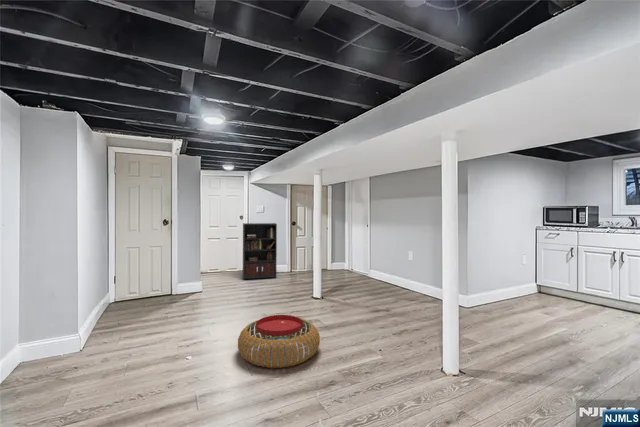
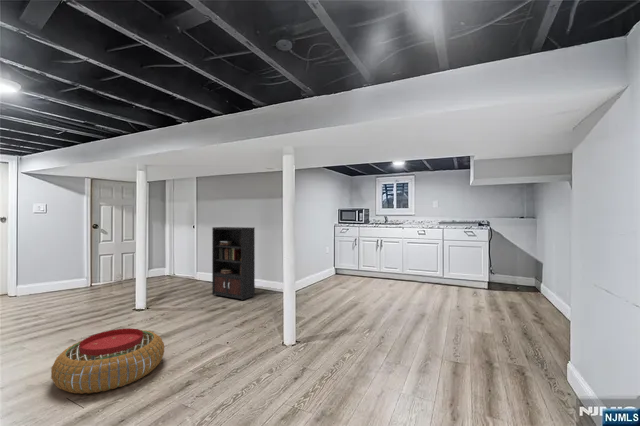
bookcase: present [243,223,277,279] -> present [212,227,255,300]

